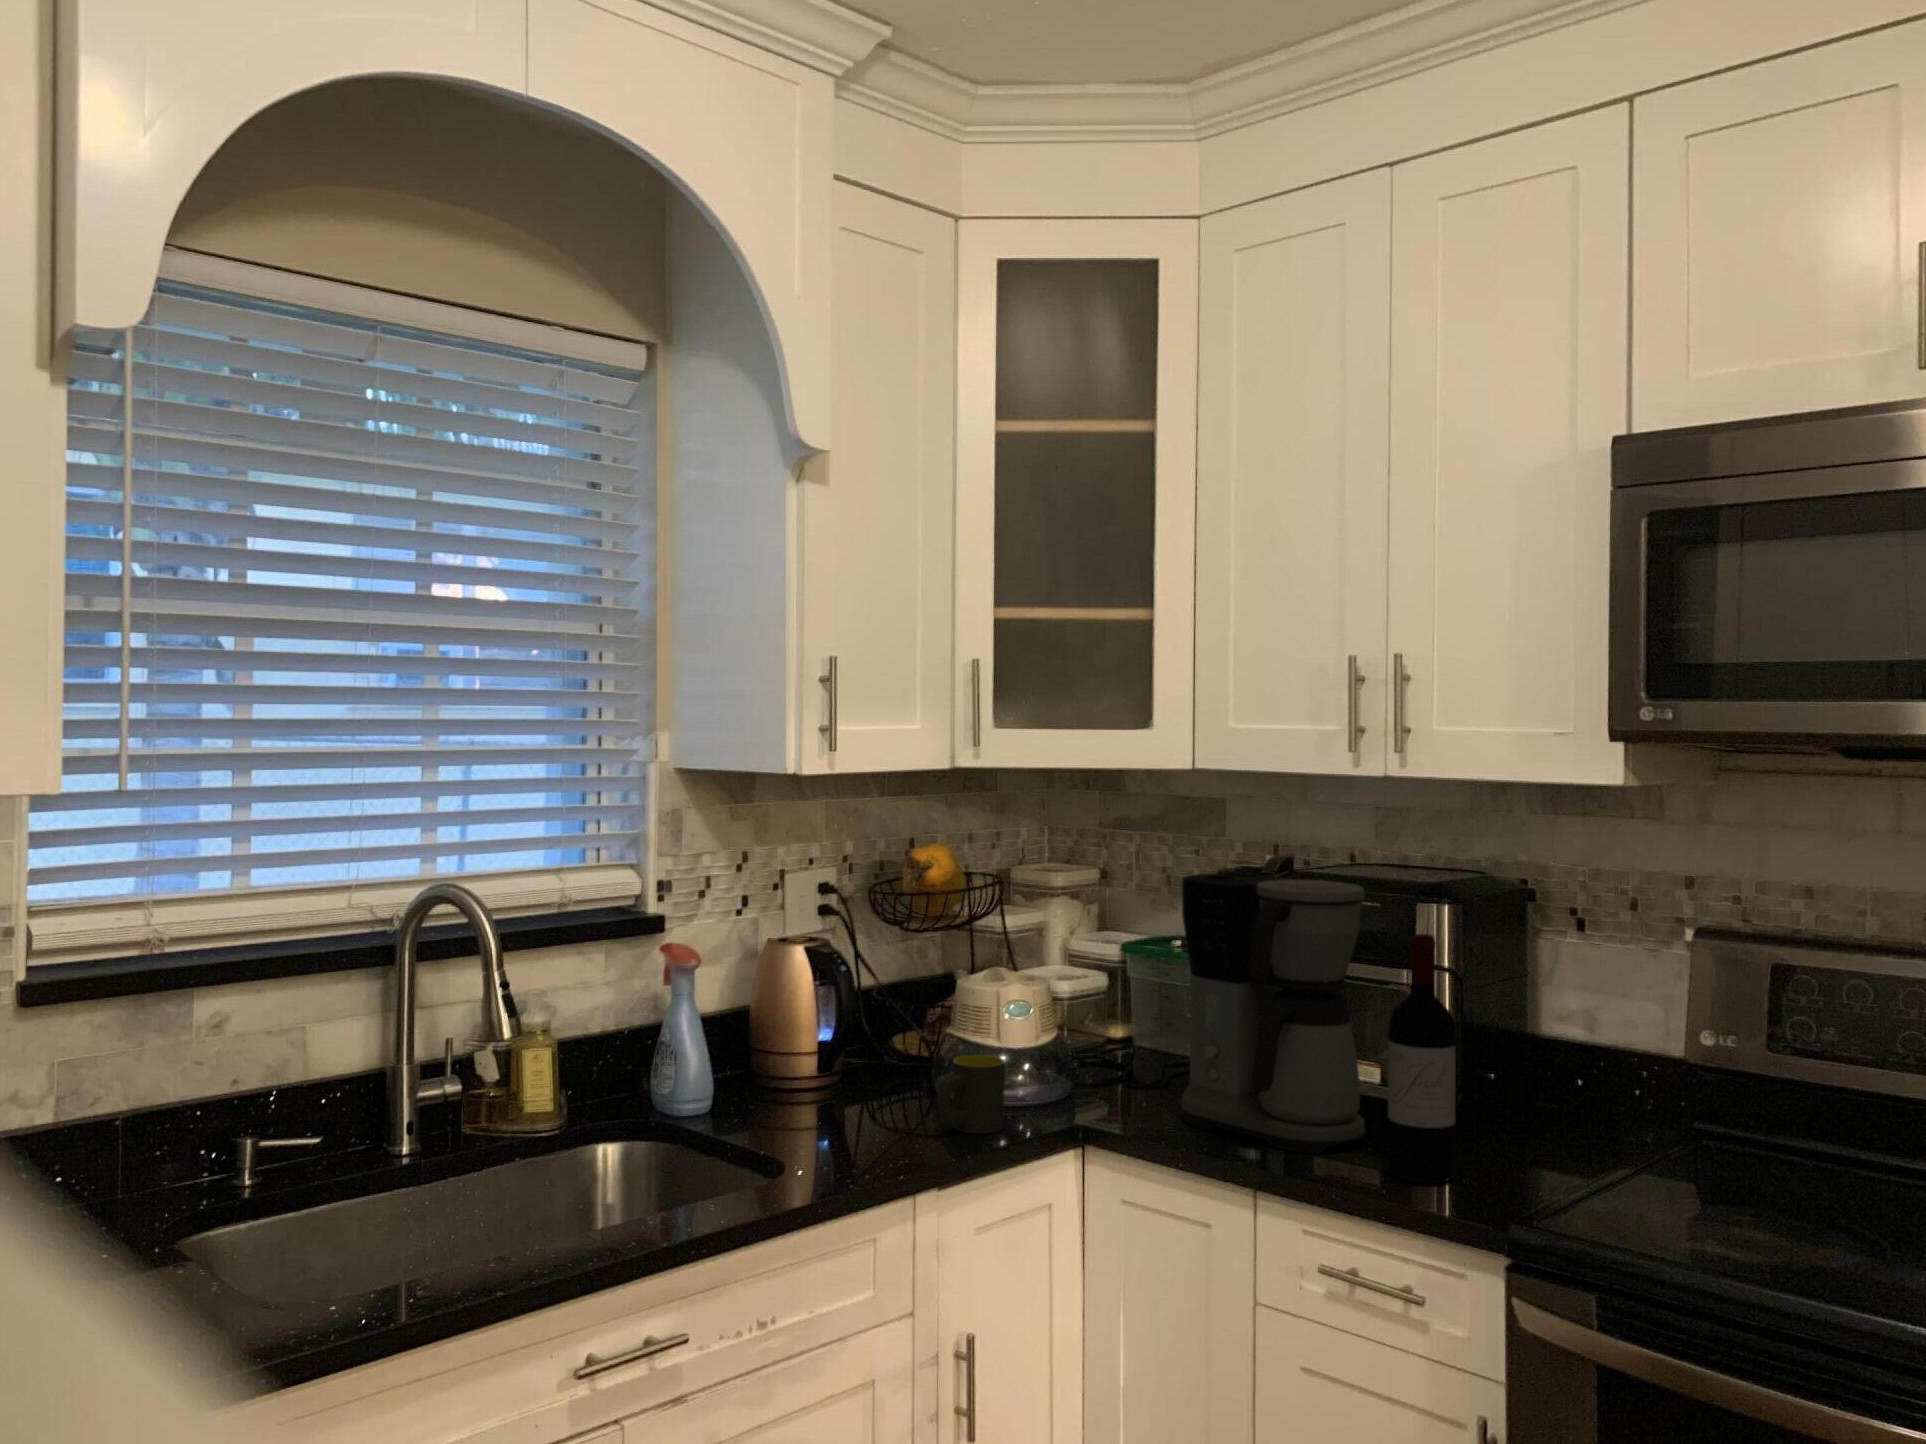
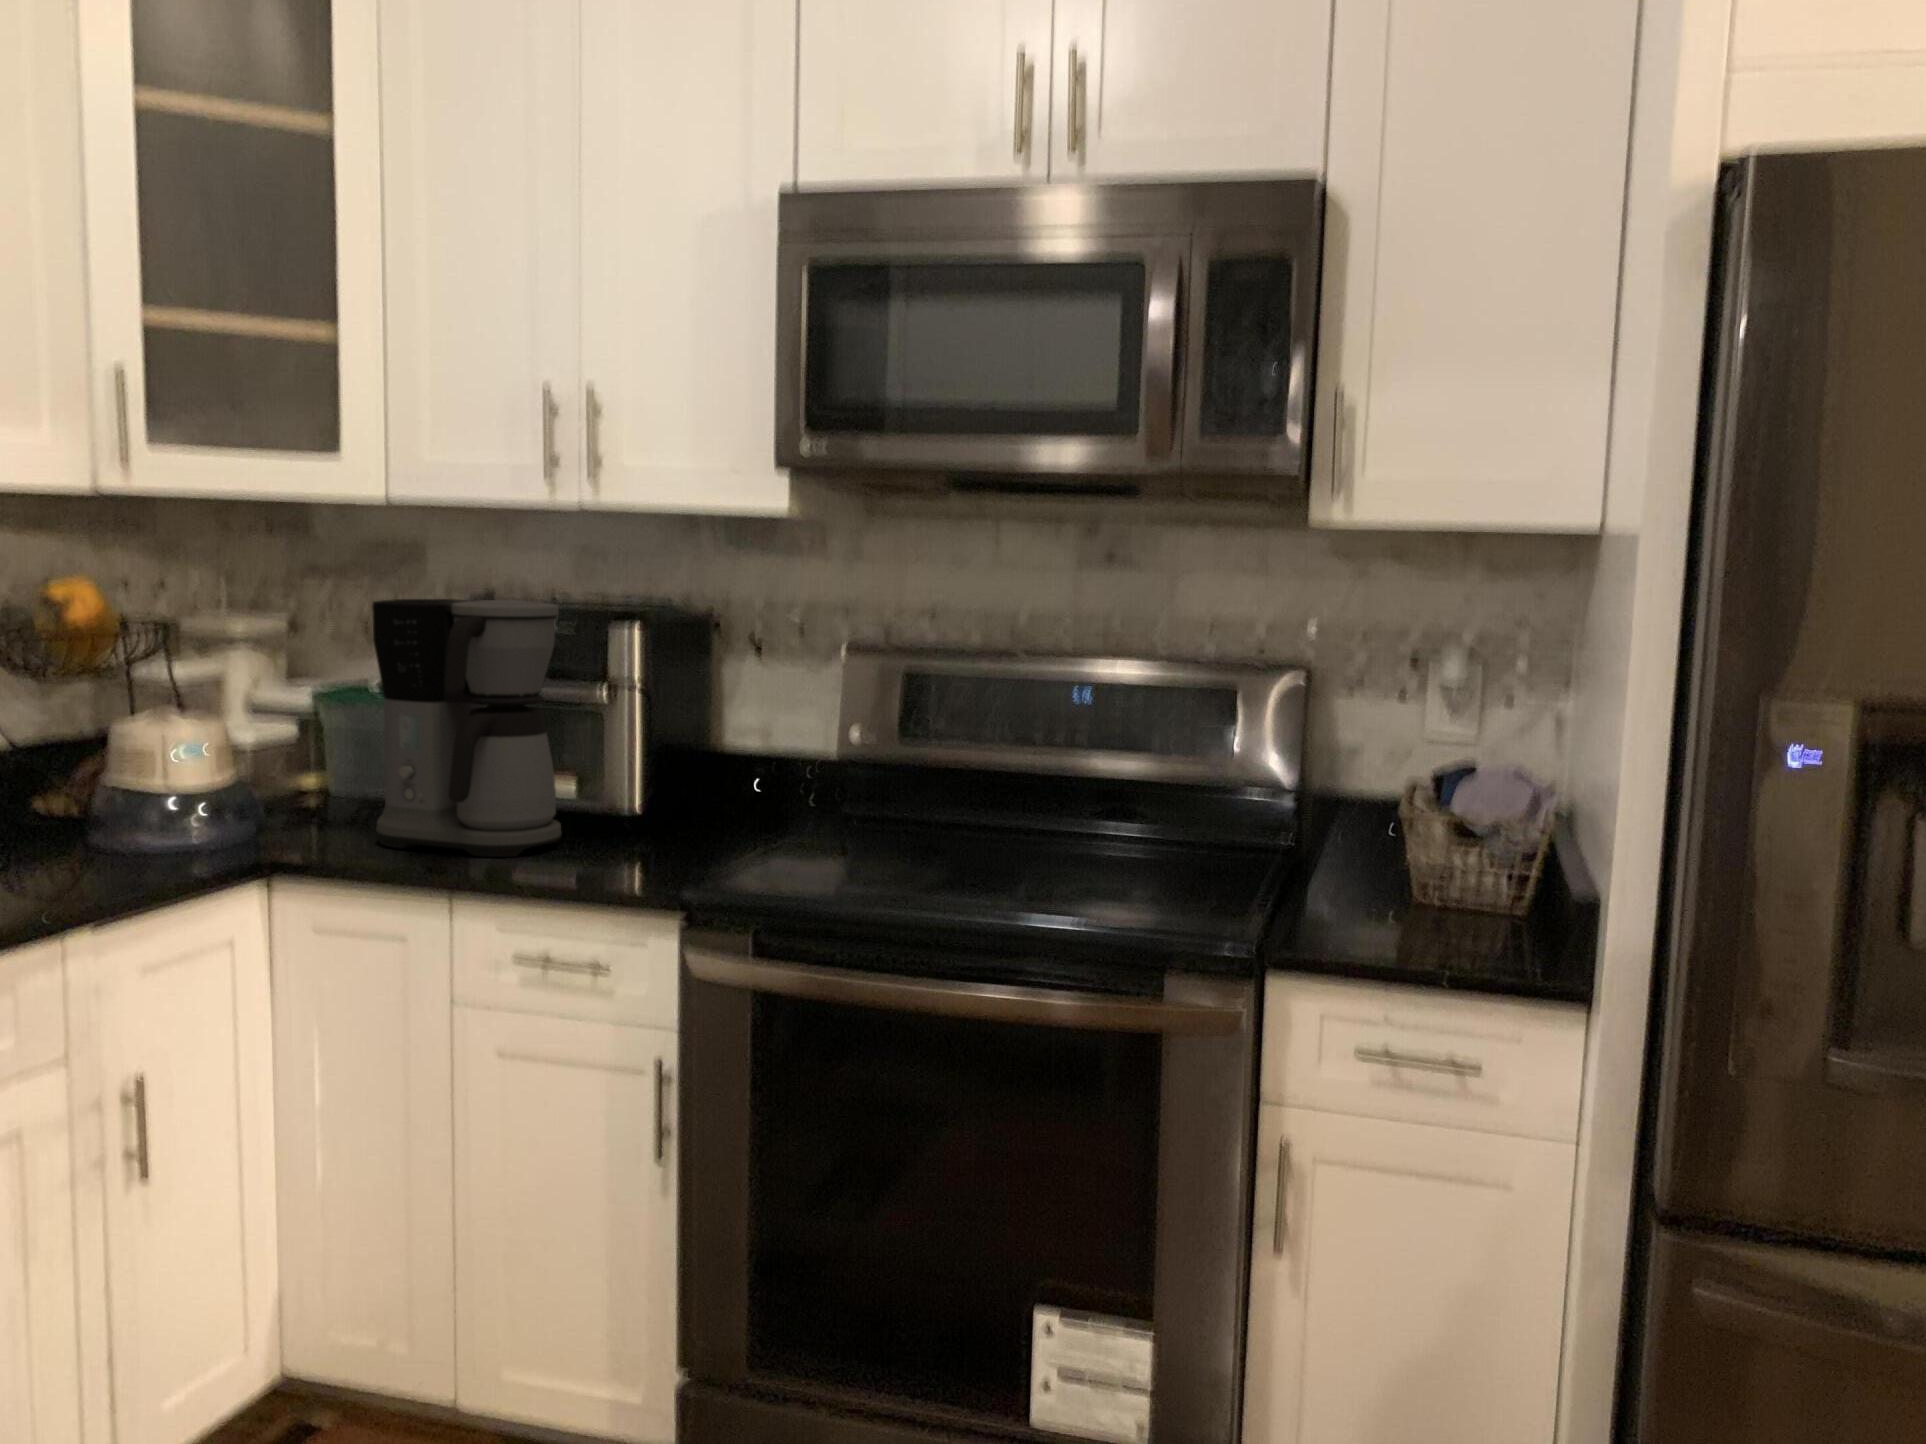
wine bottle: present [1387,934,1457,1184] -> none [581,641,643,868]
mug: present [937,1055,1005,1134] -> none [86,794,173,876]

